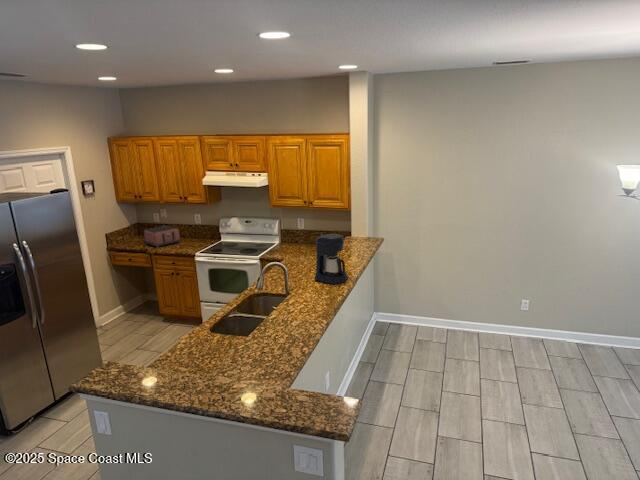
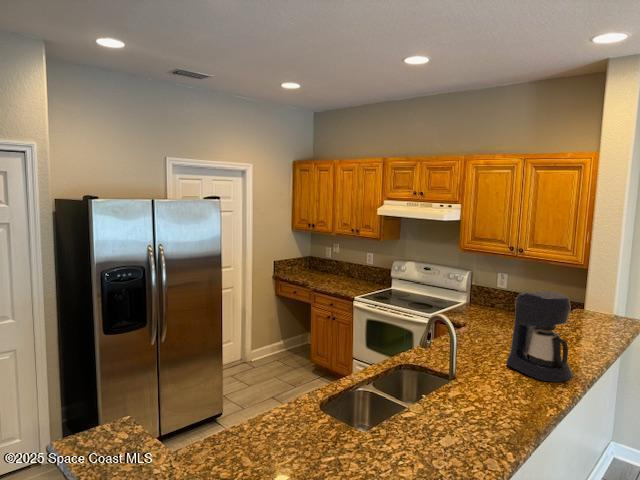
toaster: present [144,226,181,248] -> none [309,261,348,284]

